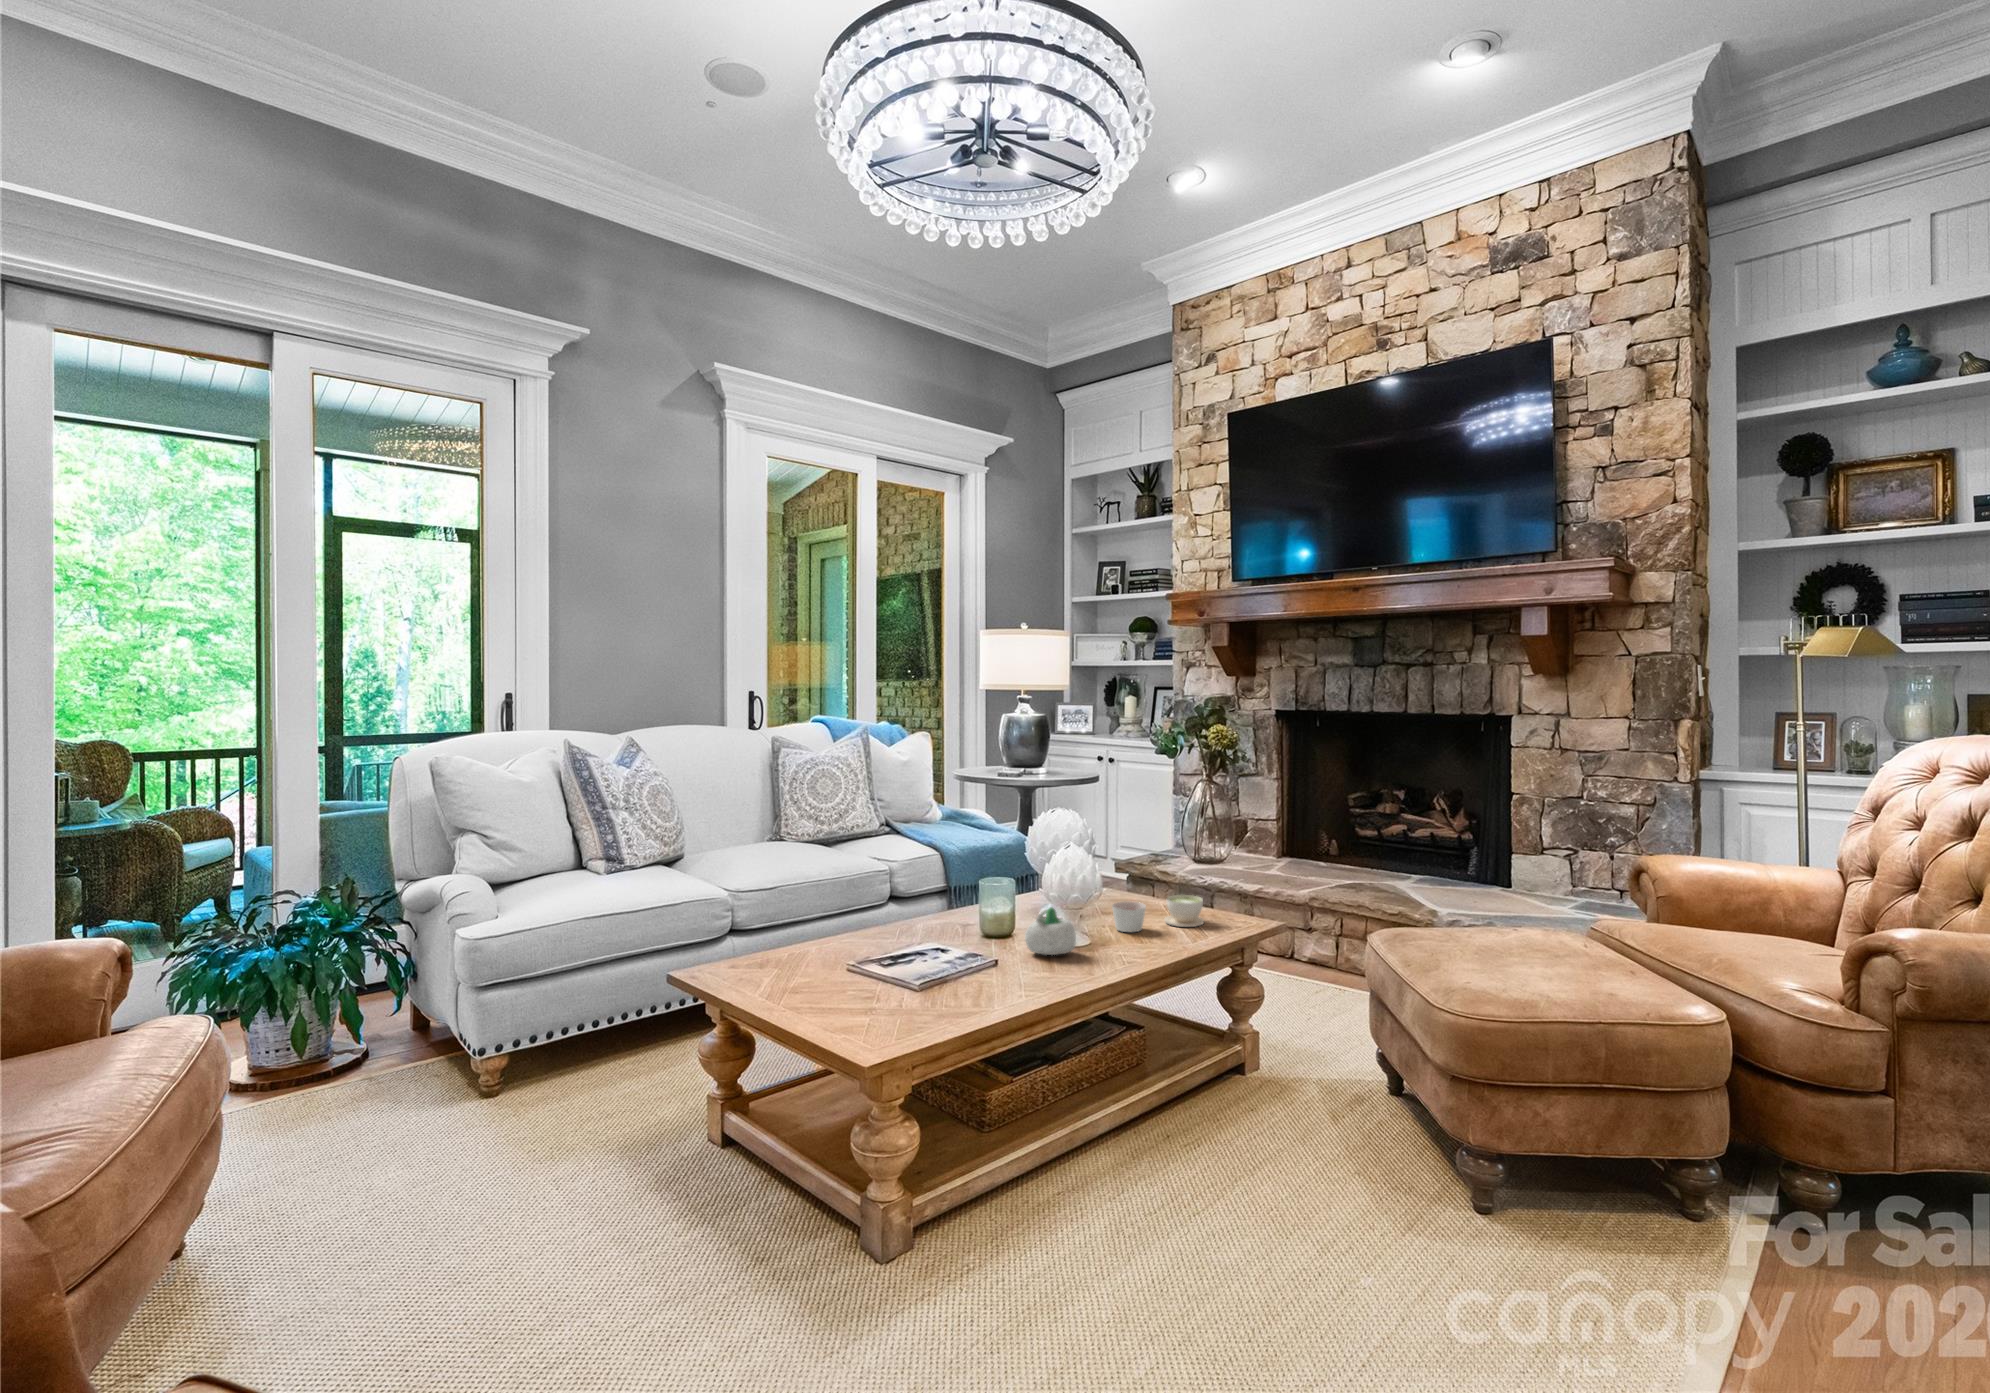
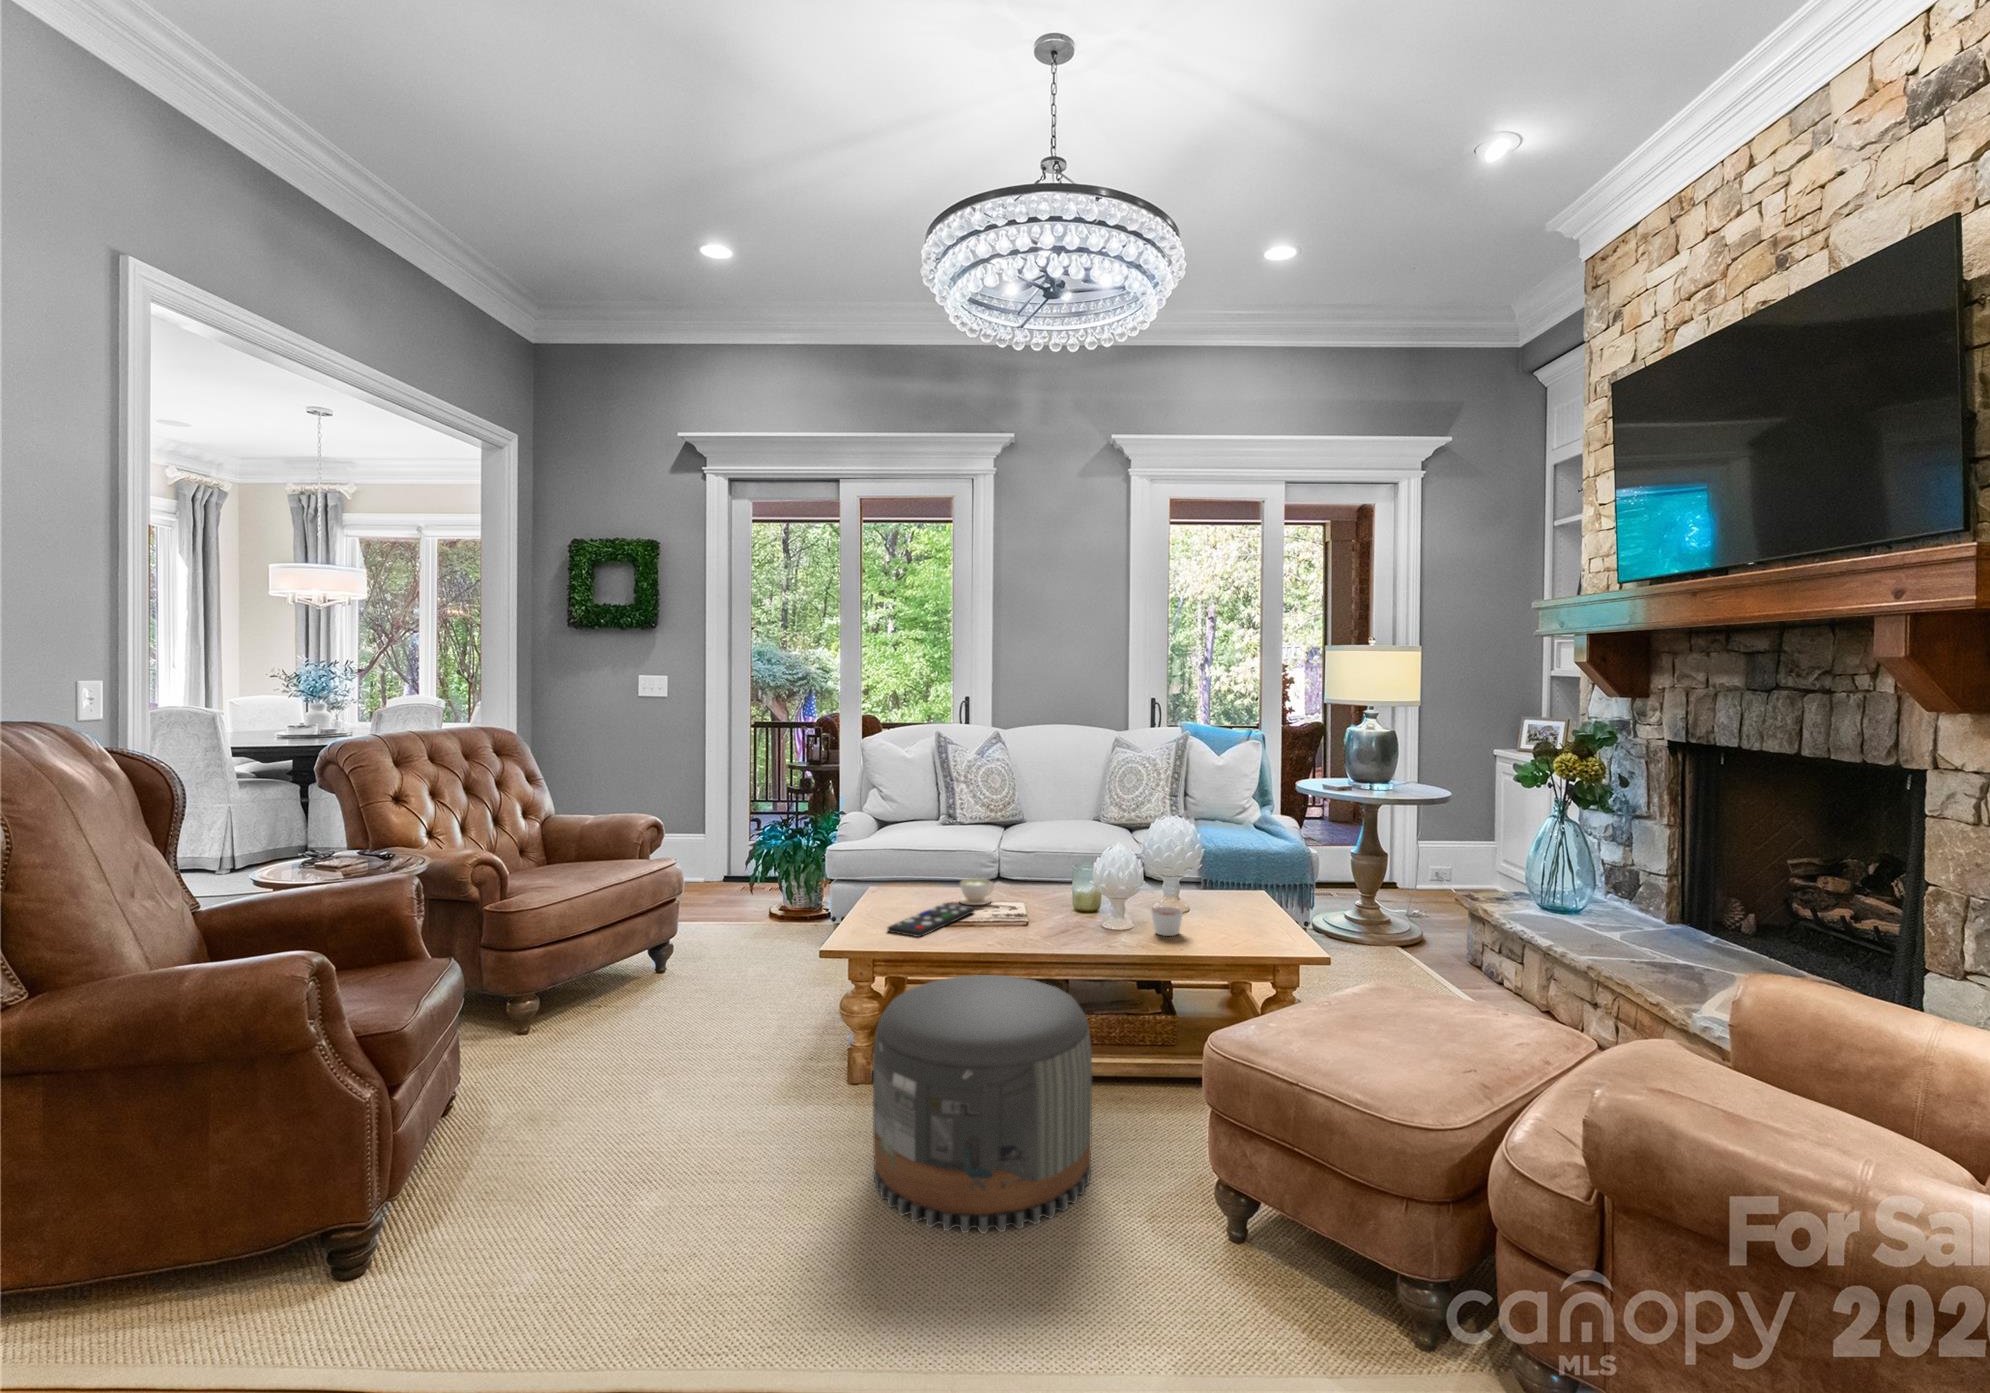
coffee cup: present [1165,895,1204,927] -> present [959,878,994,905]
succulent planter: present [1025,907,1076,955] -> none [1041,894,1079,935]
remote control: none [861,950,935,1001] -> present [888,903,975,937]
pouf: none [1044,1001,1306,1314] -> present [873,975,1092,1233]

